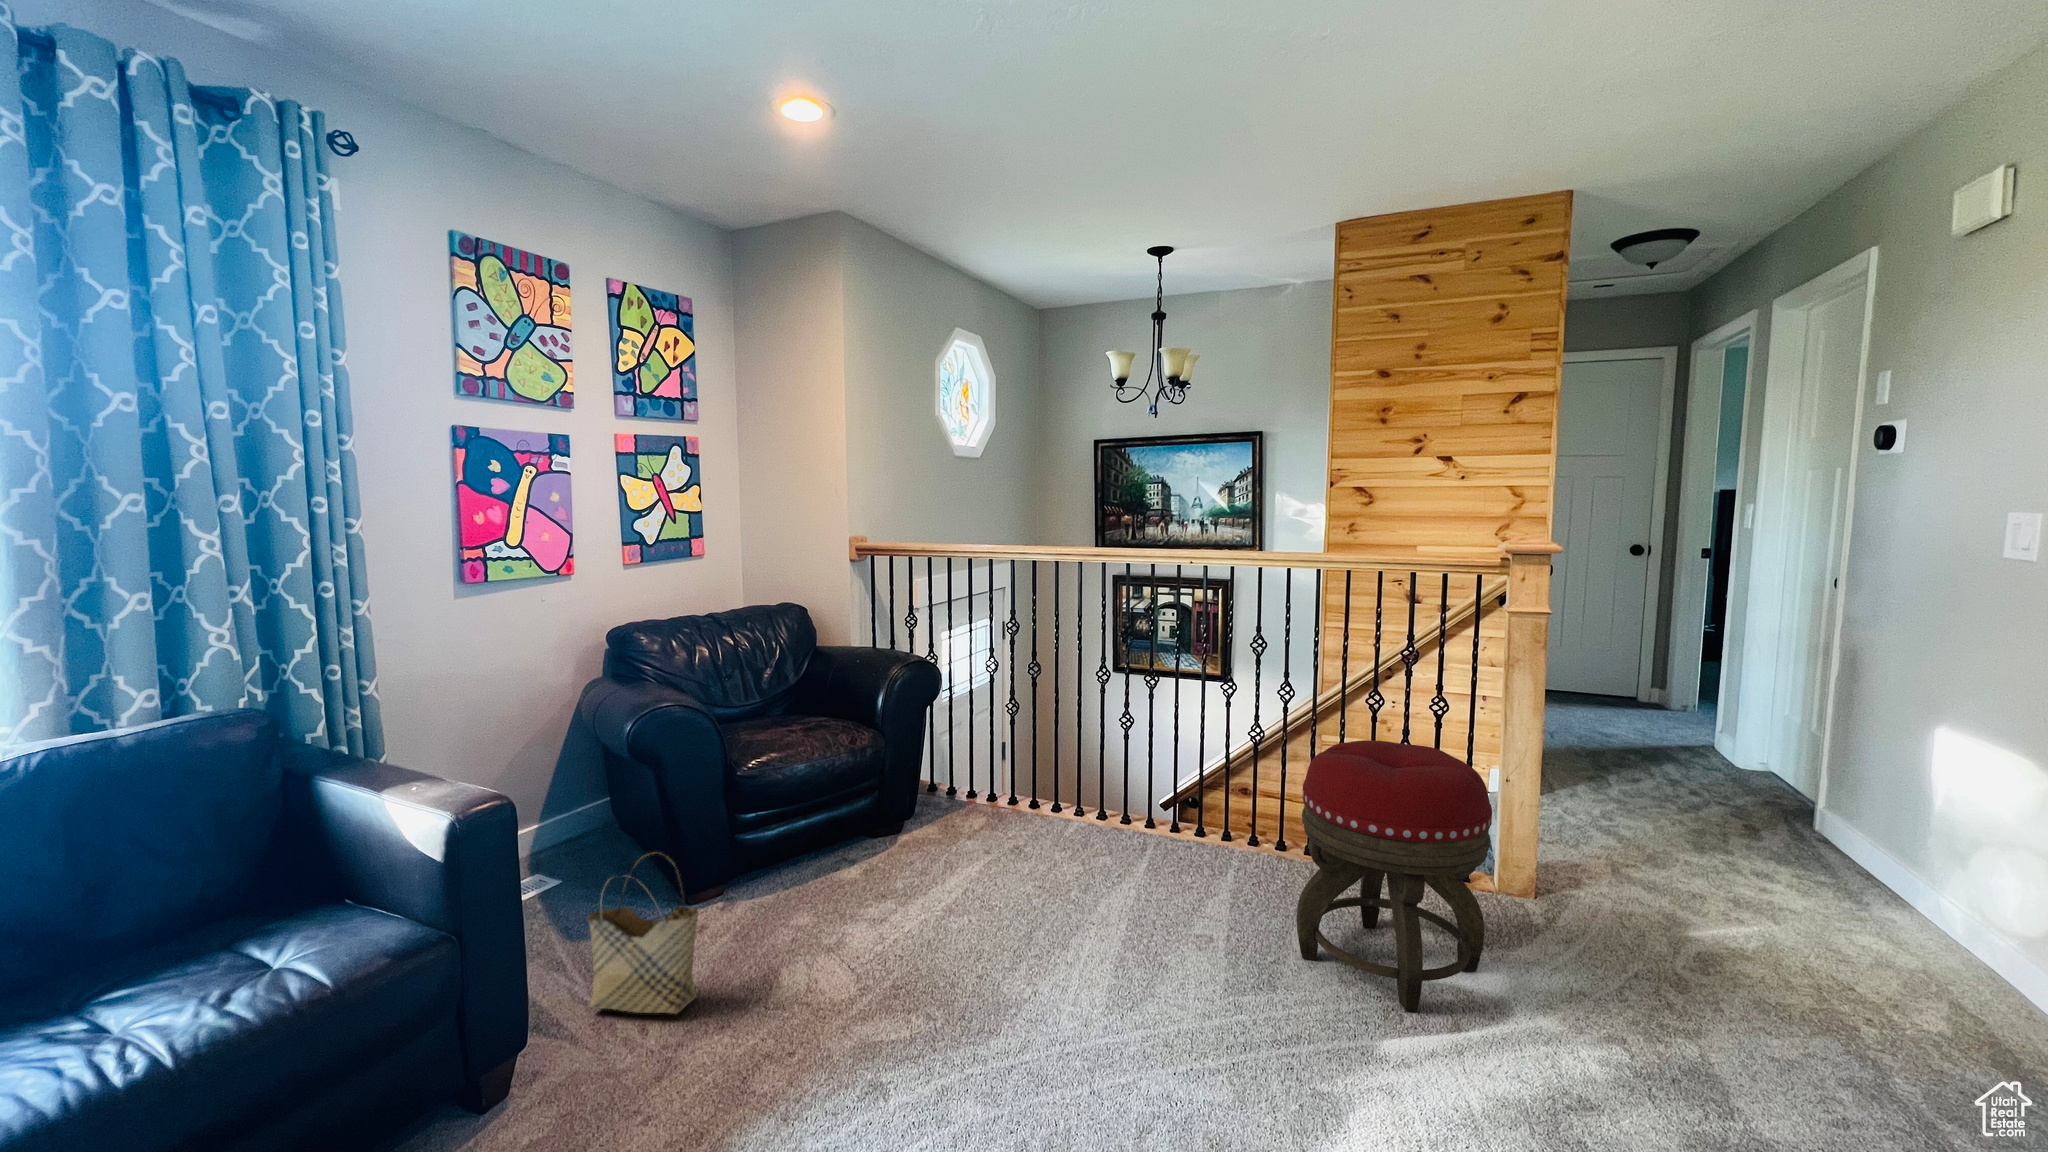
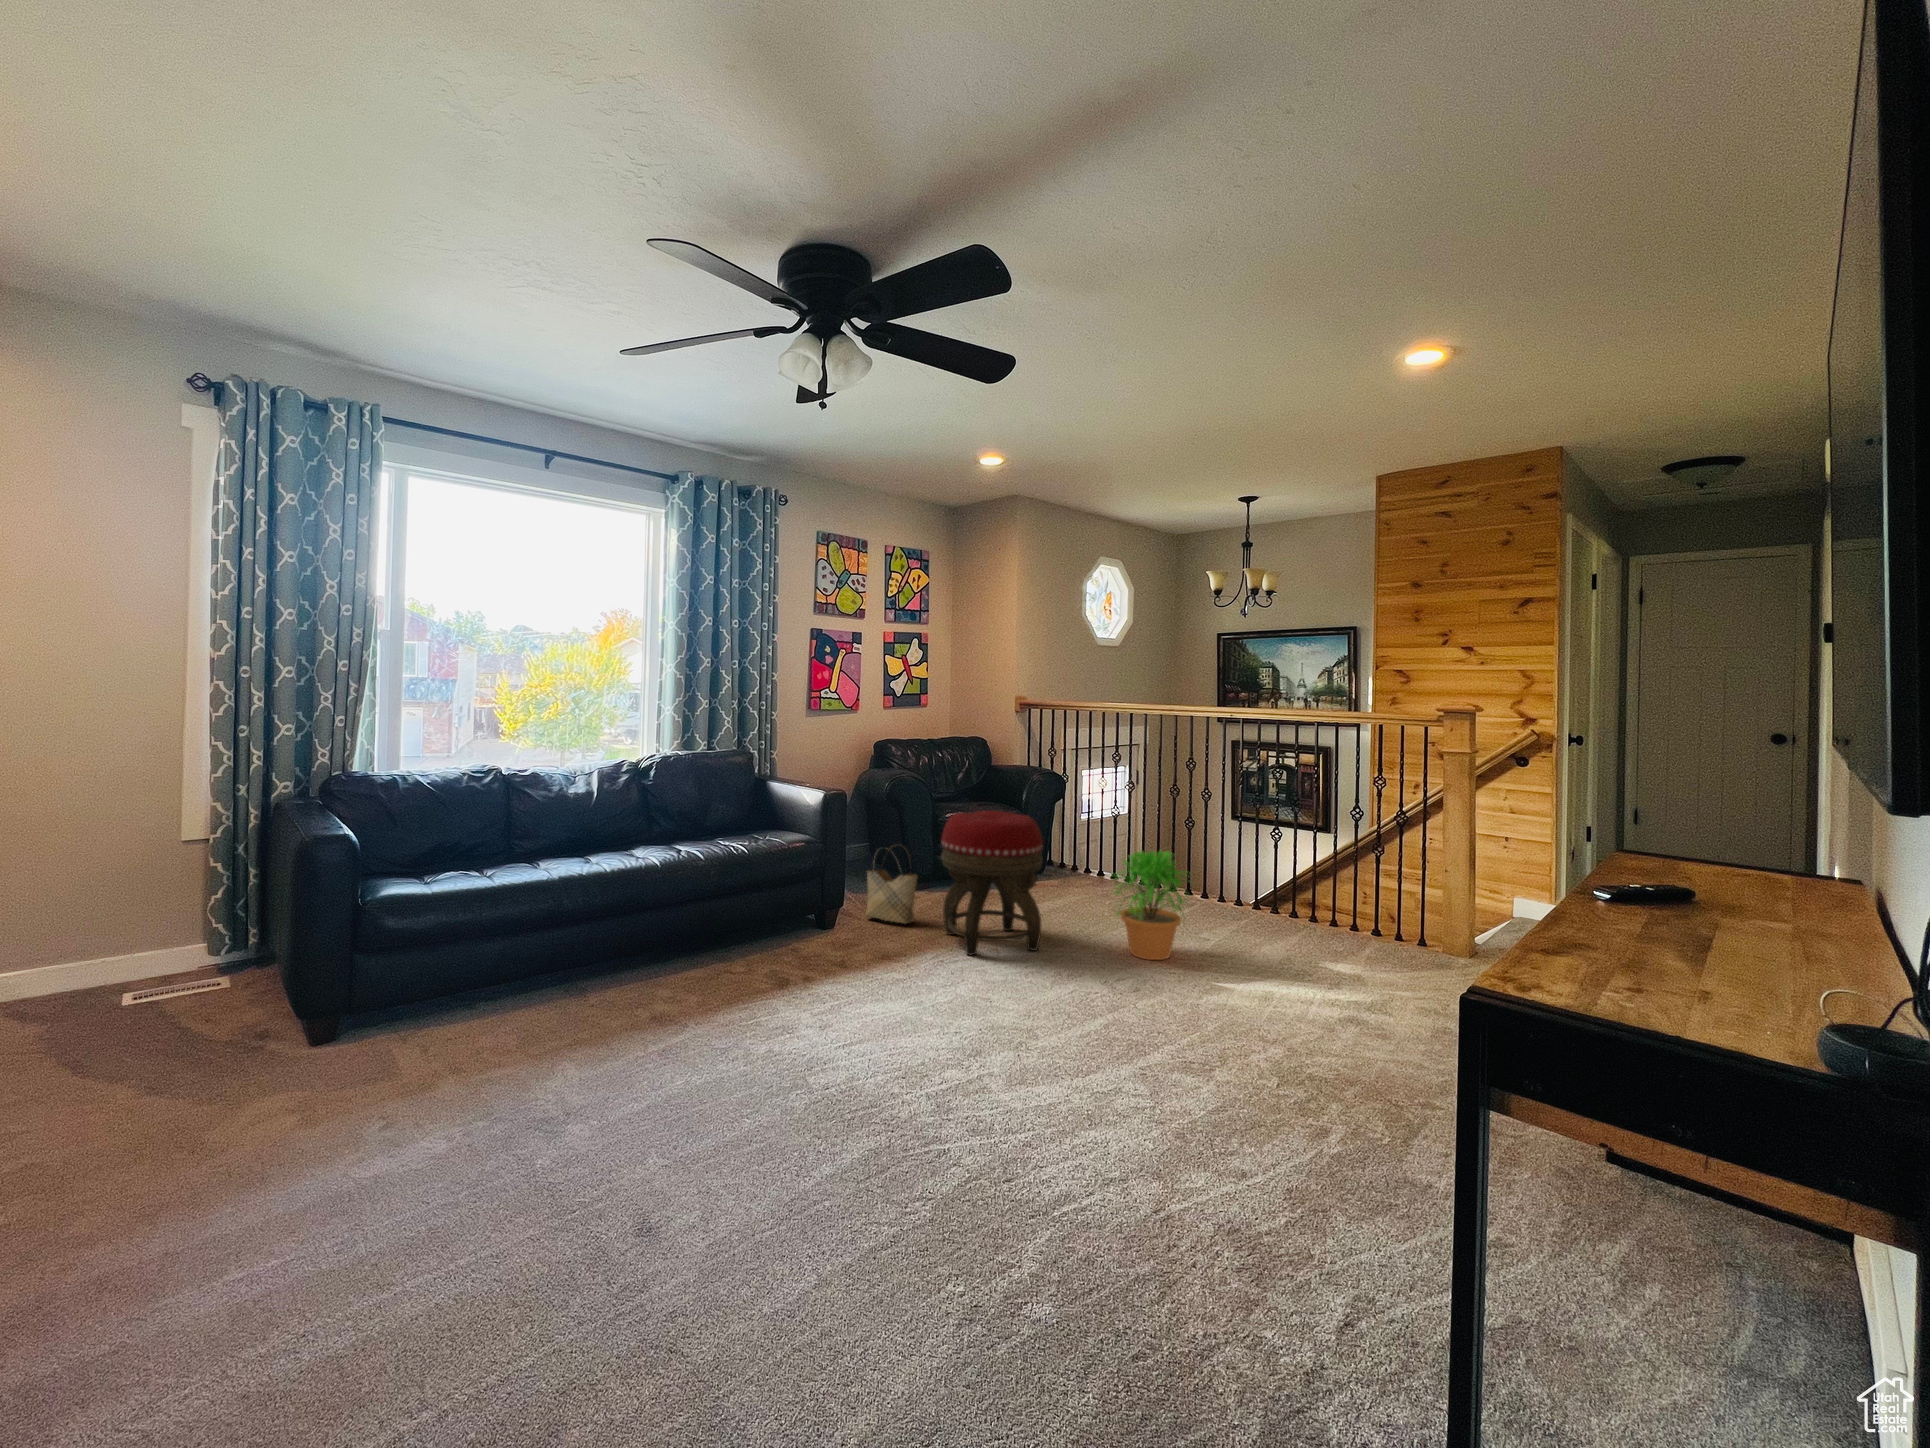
footstool: present [1296,740,1492,1012] -> present [941,811,1043,955]
potted plant: none [1056,815,1219,1016] -> present [1115,851,1189,960]

